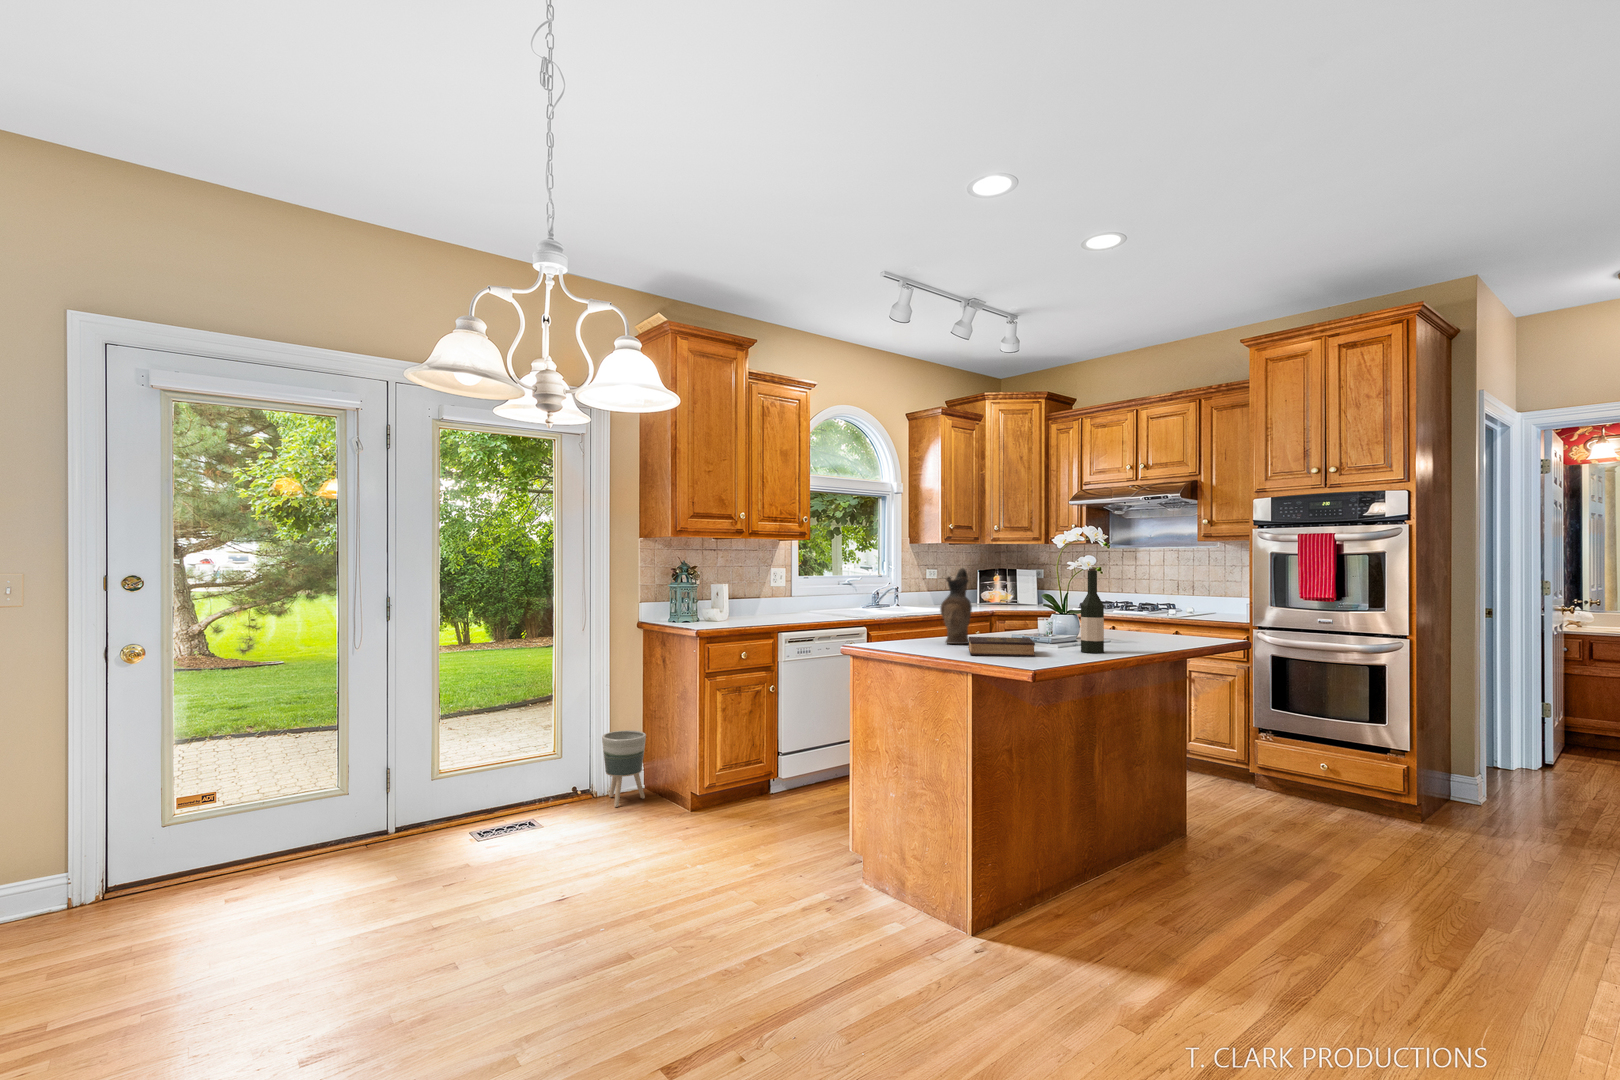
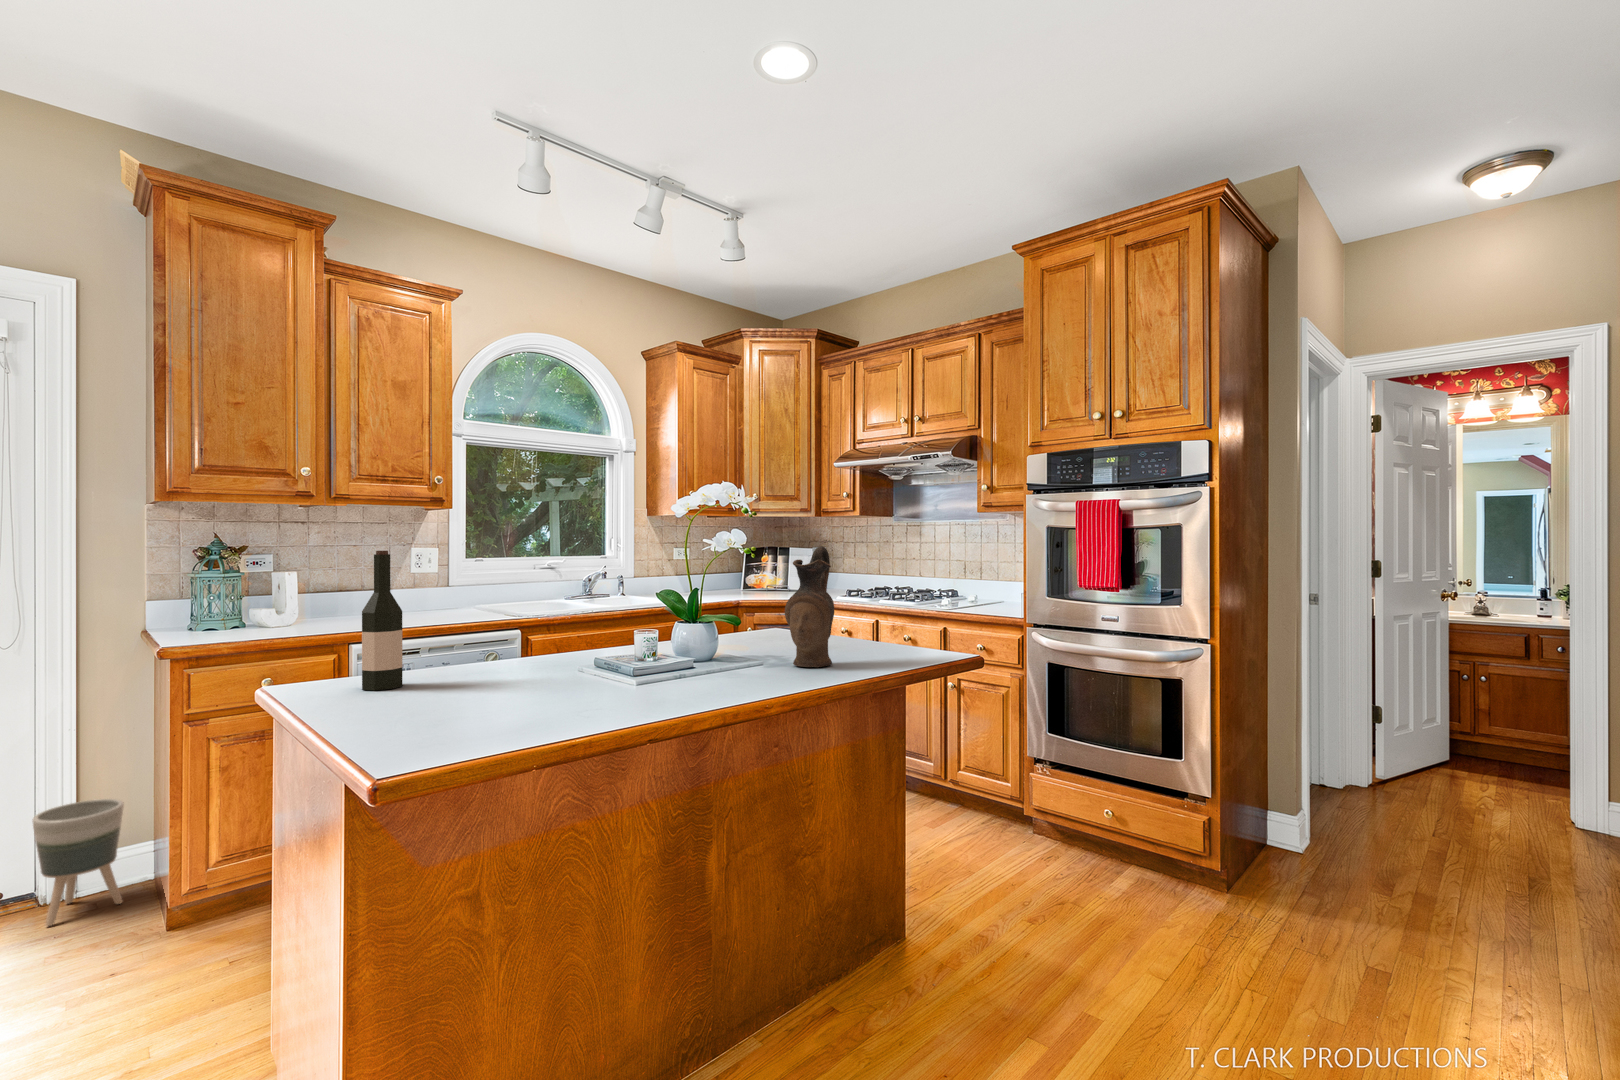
ceramic pitcher: present [940,568,972,644] -> present [785,546,834,667]
wine bottle: present [1081,568,1104,653] -> present [362,551,402,690]
hardback book: present [969,637,1035,657] -> none [399,672,549,715]

